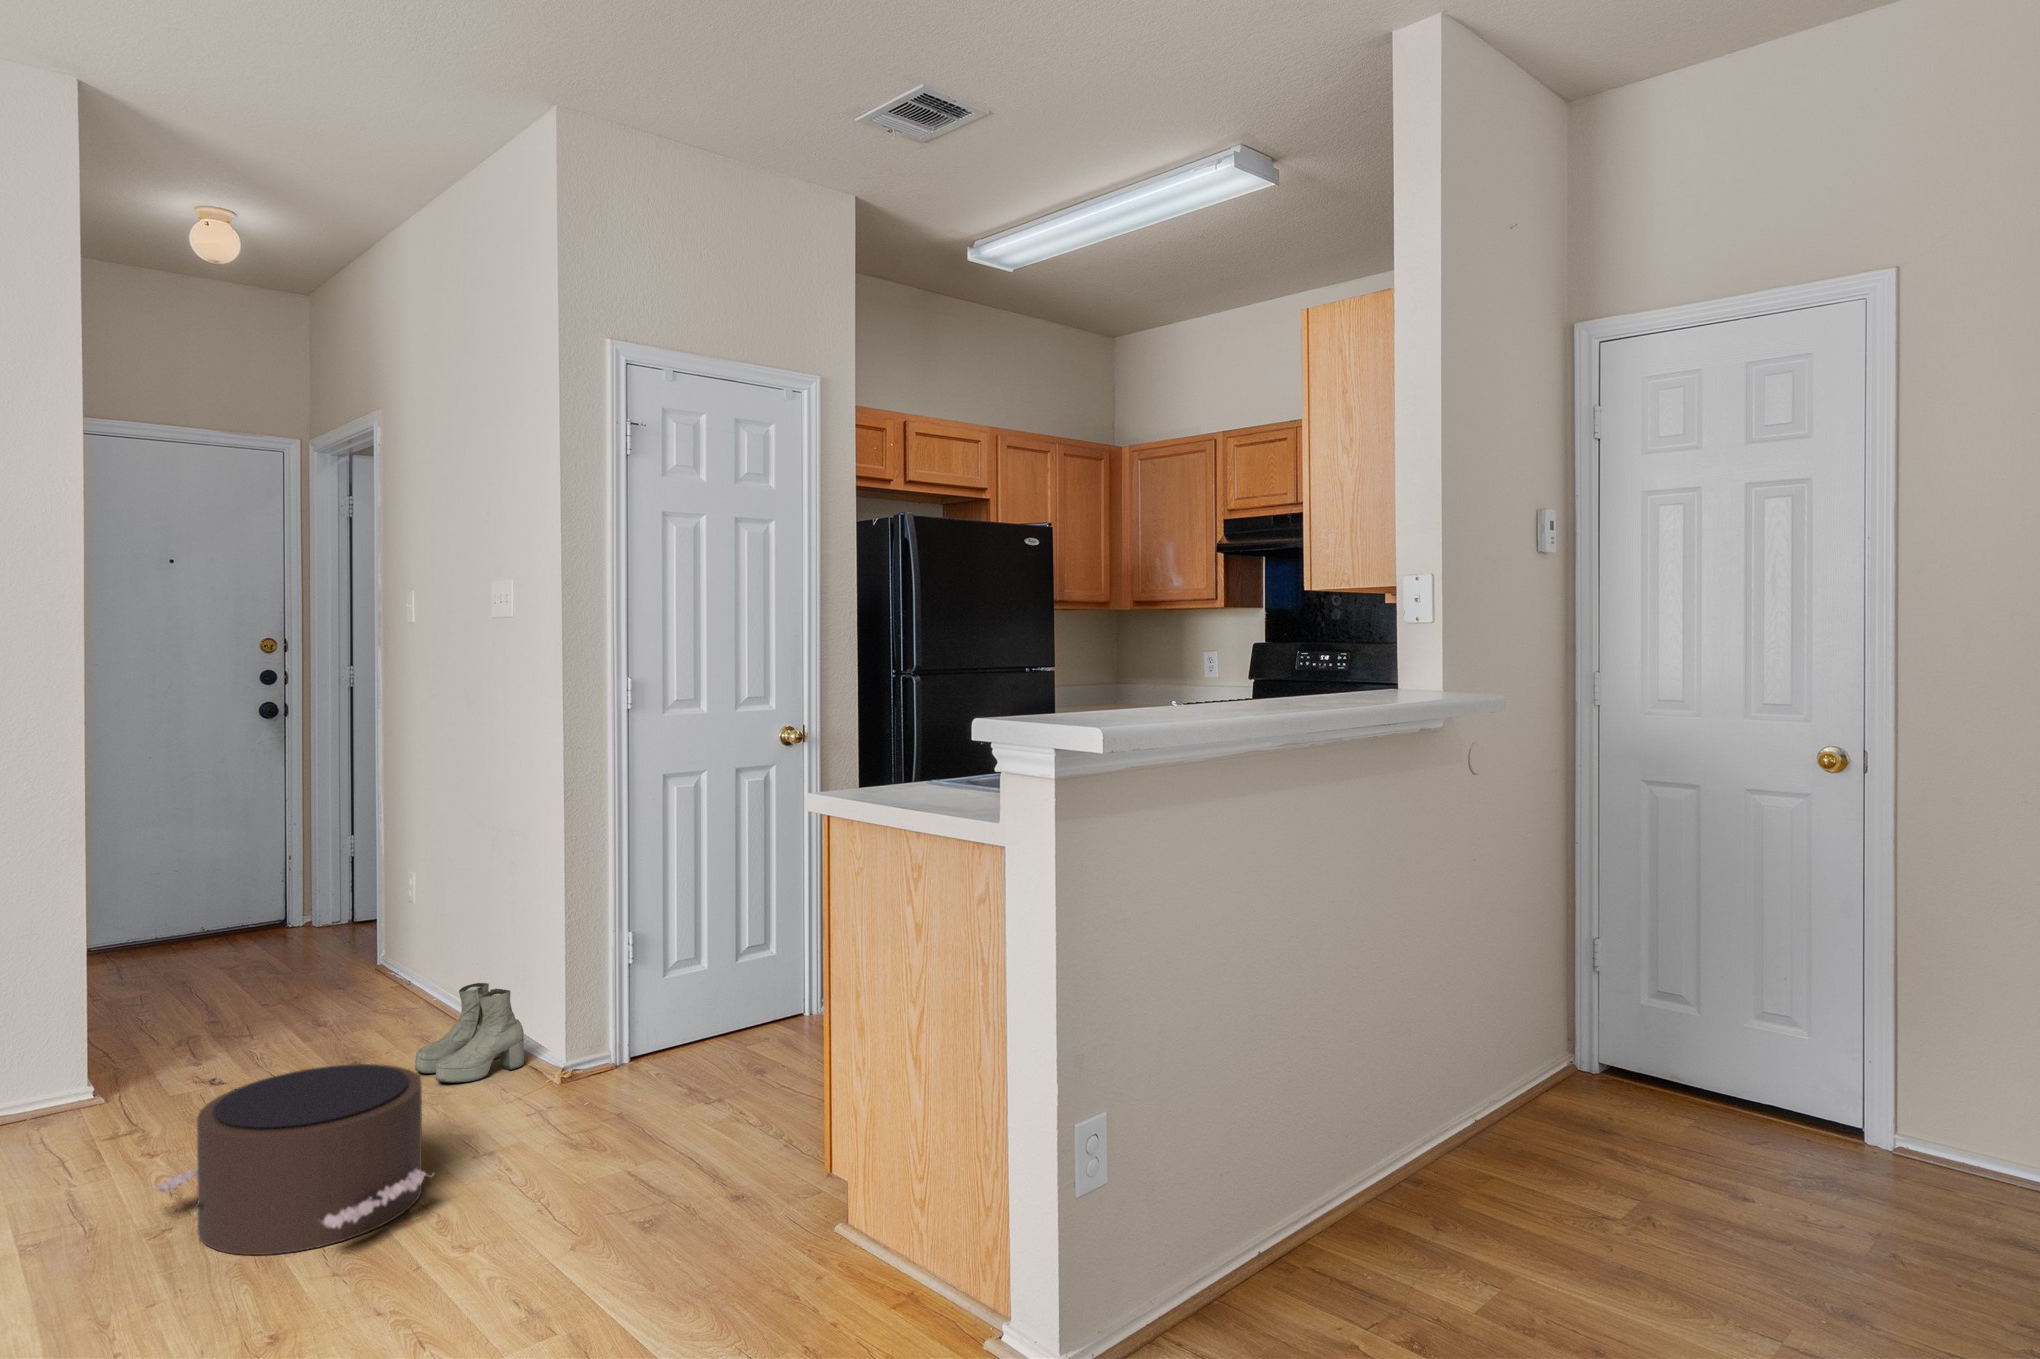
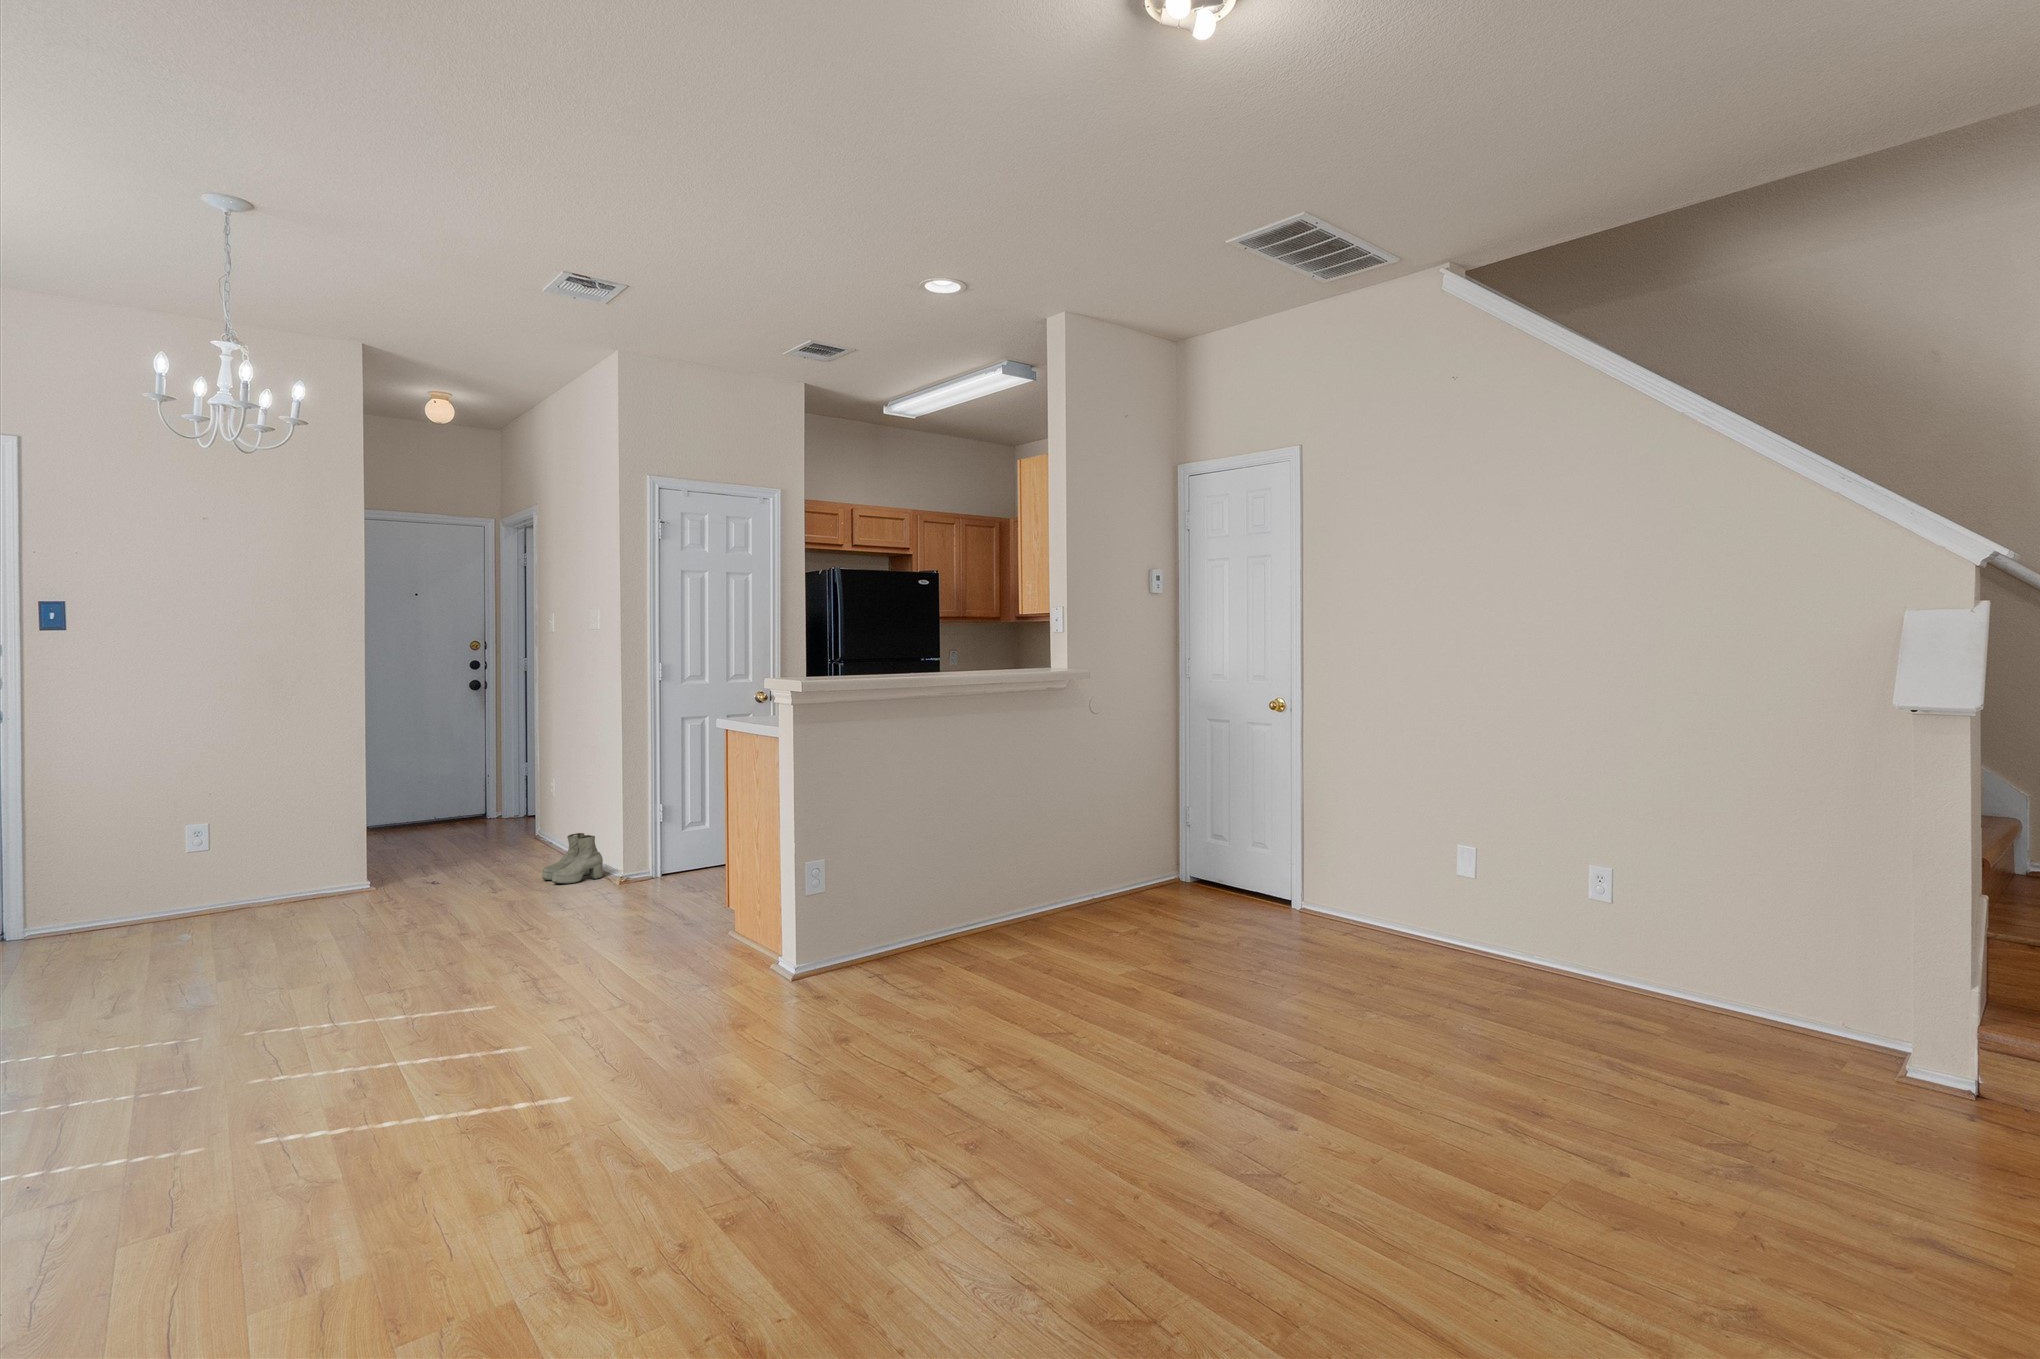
pouf: present [155,1064,432,1255] -> none [397,860,536,940]

